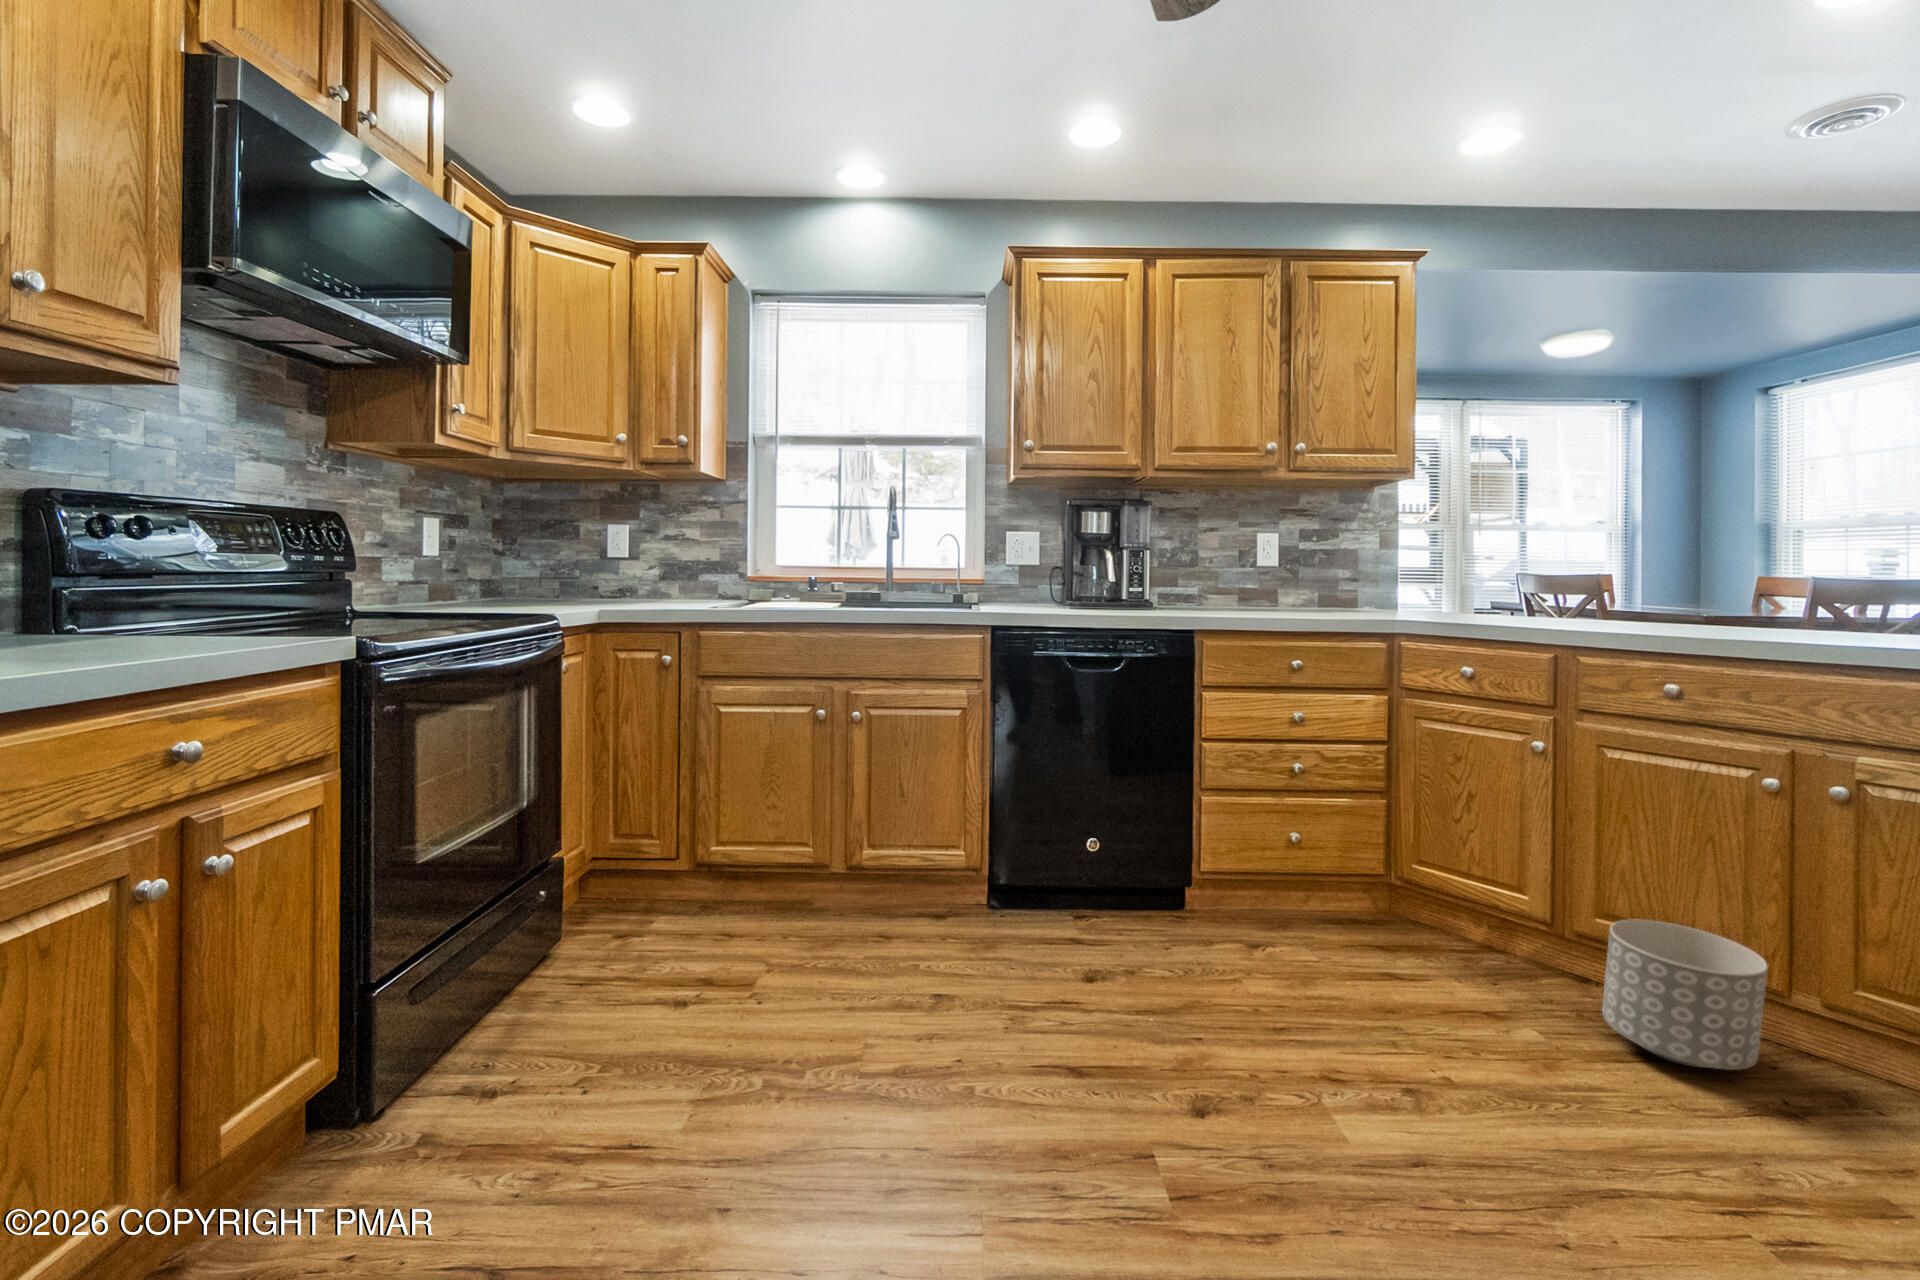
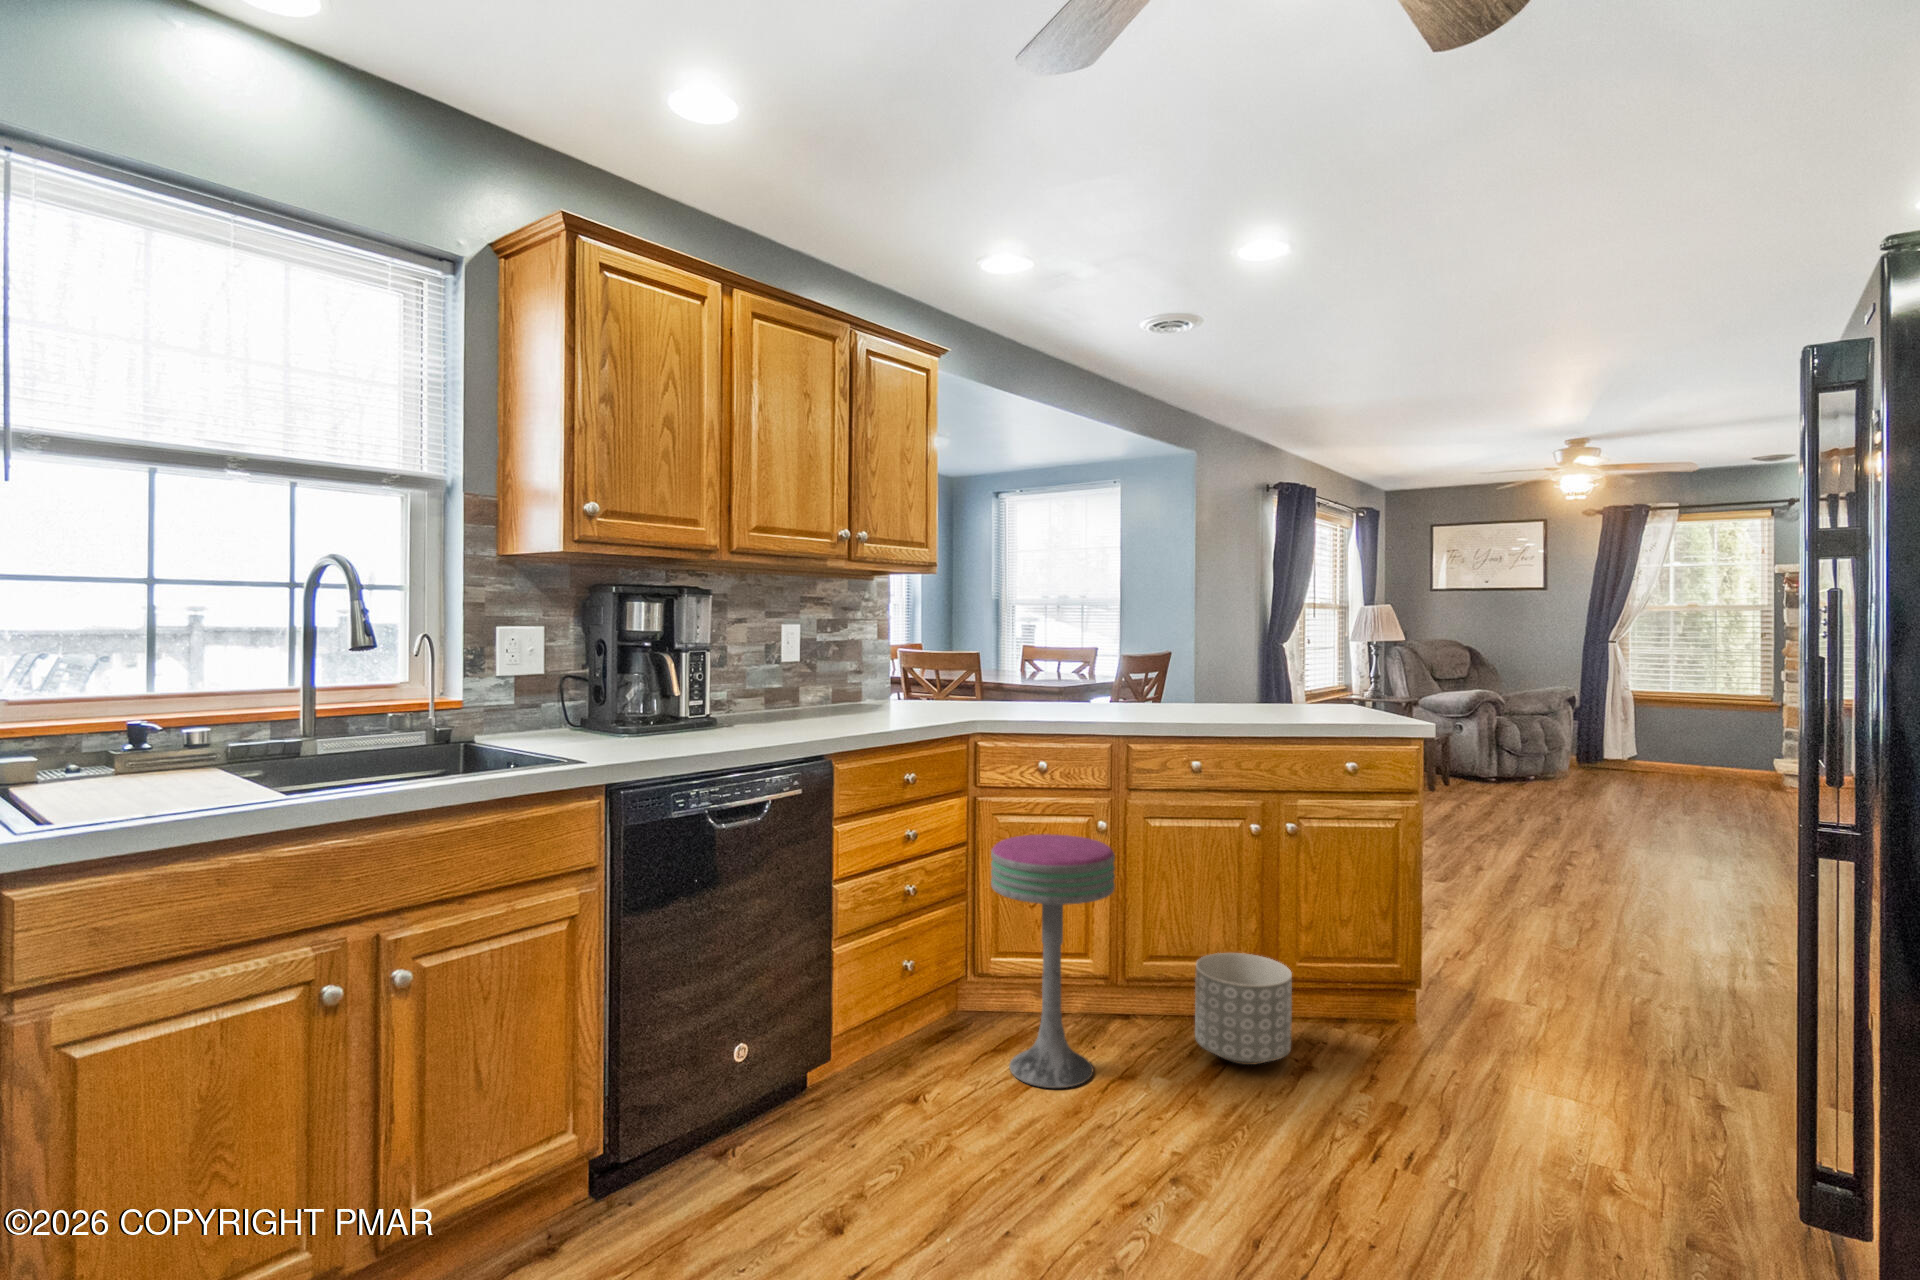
bar stool: none [1343,734,1491,989] -> present [991,834,1115,1088]

